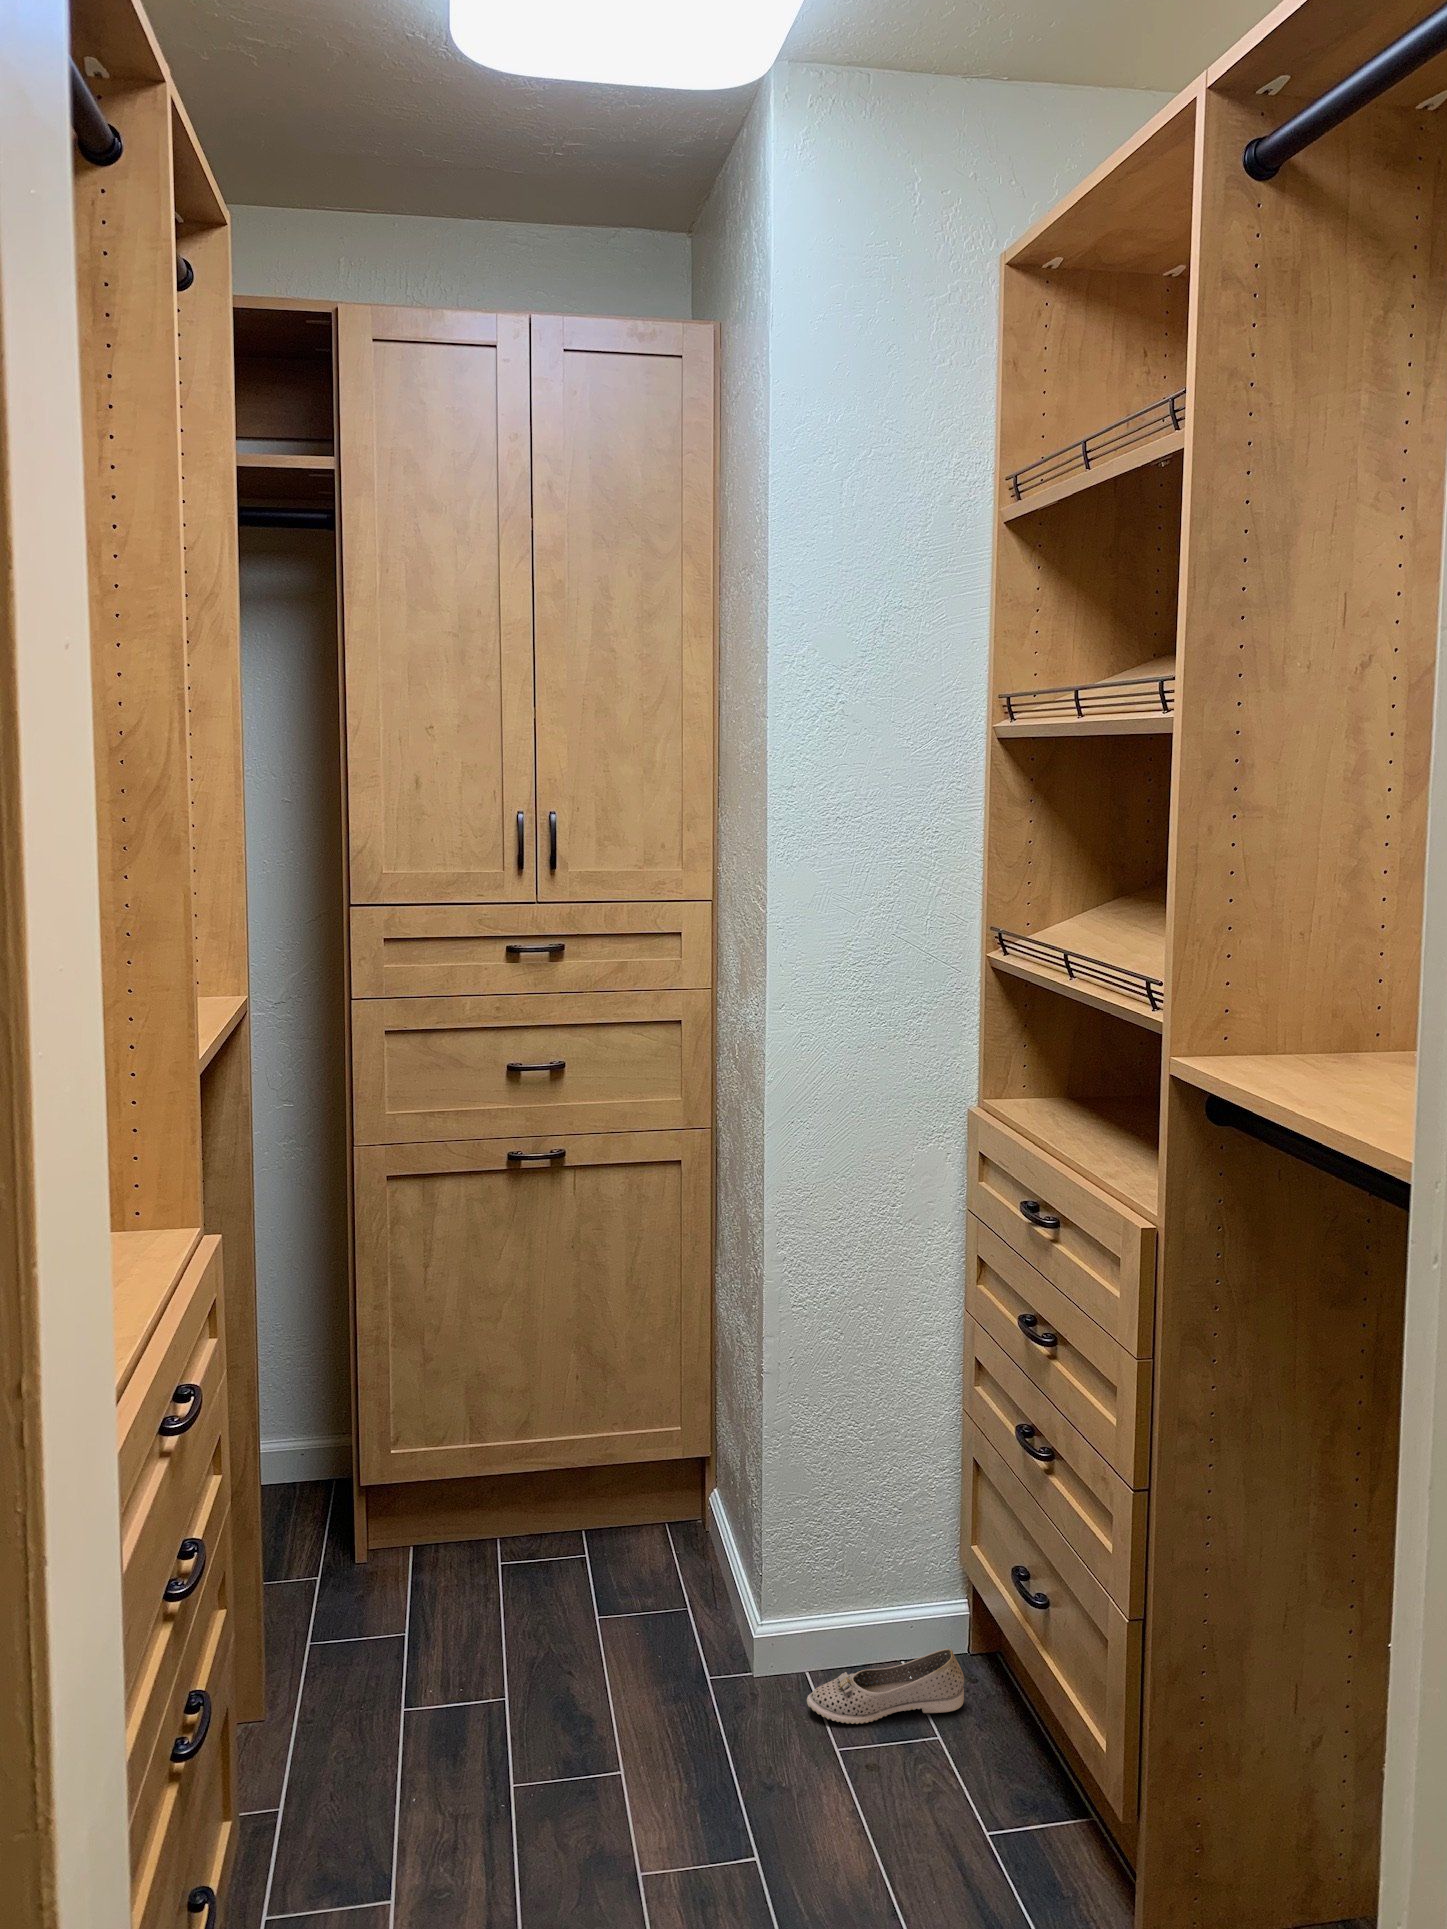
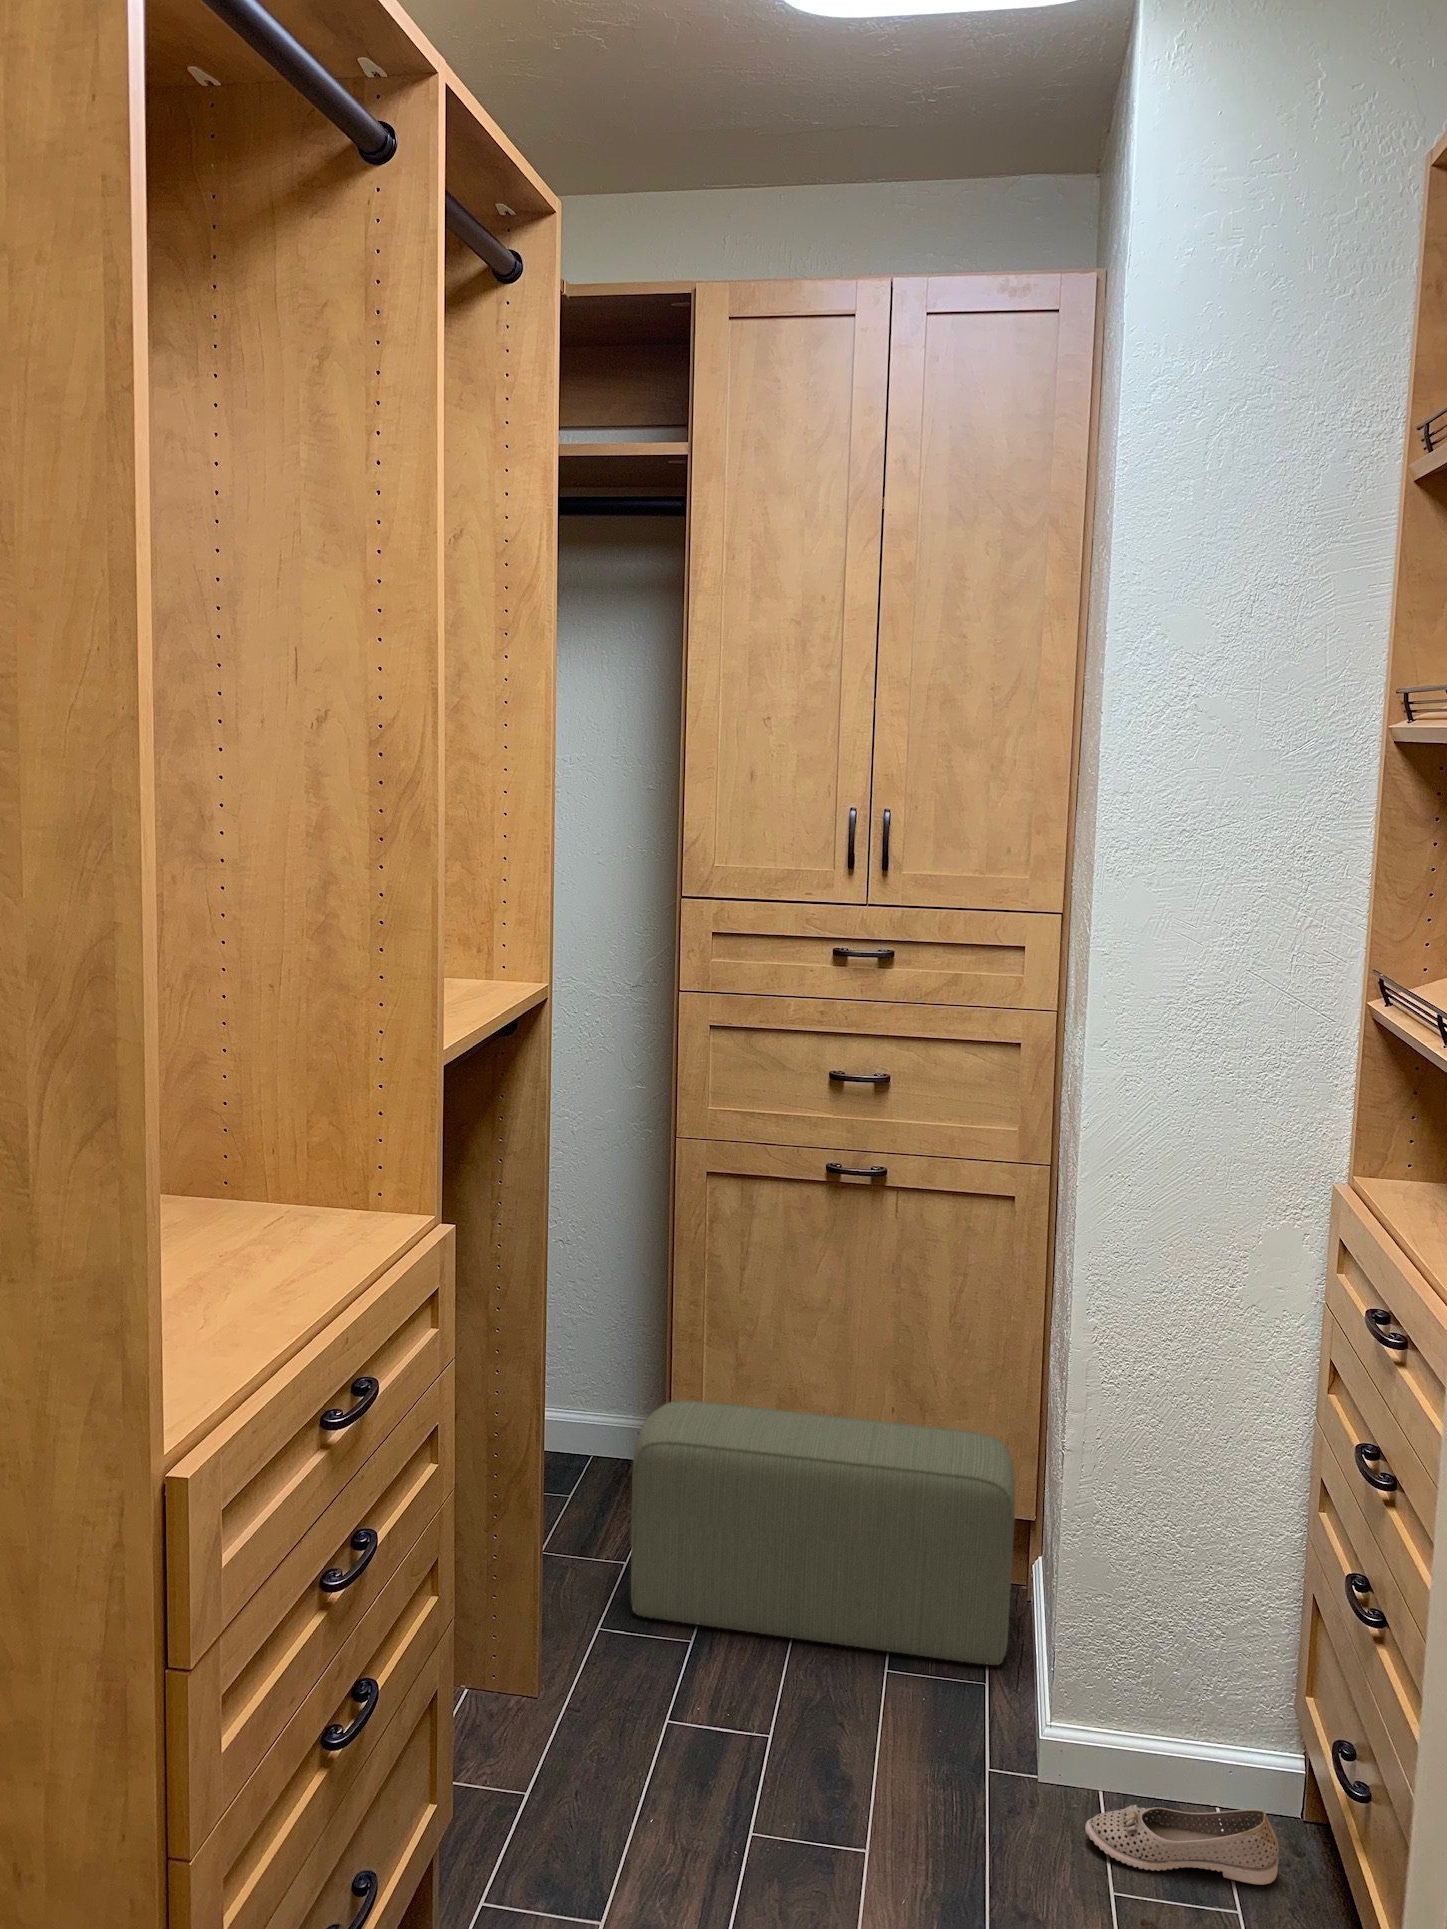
pouf: none [335,1385,705,1622] -> present [631,1401,1015,1665]

